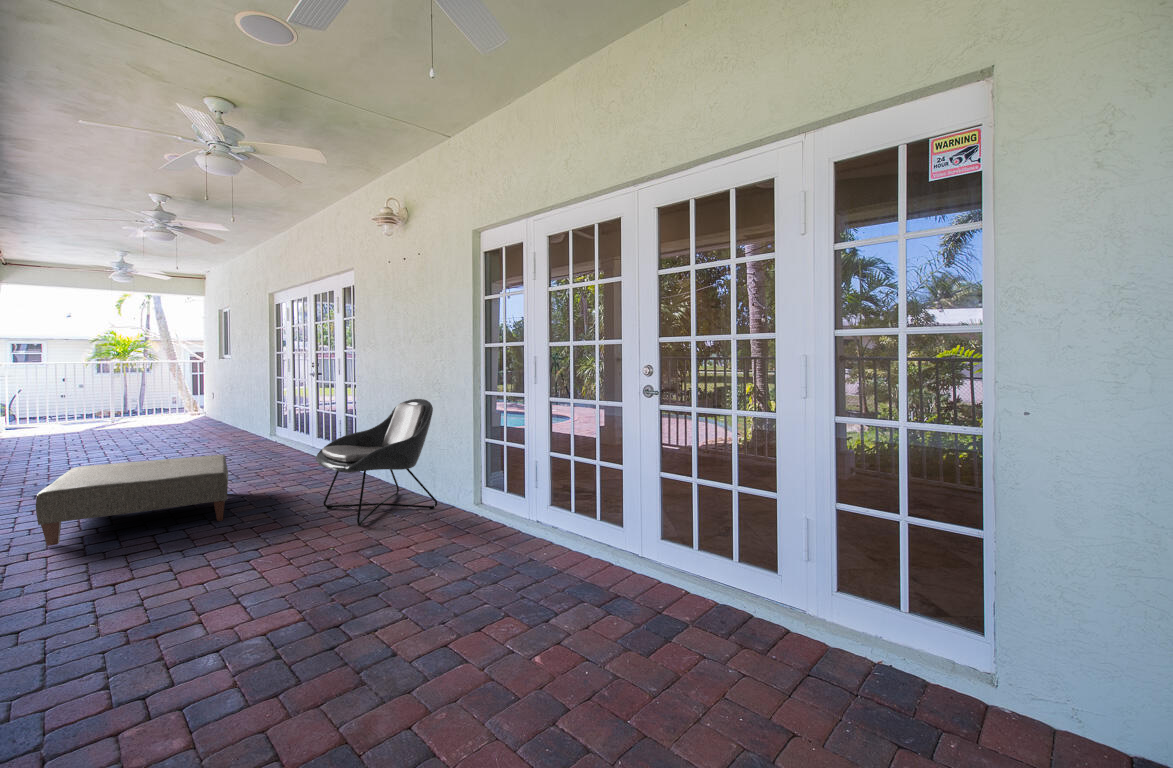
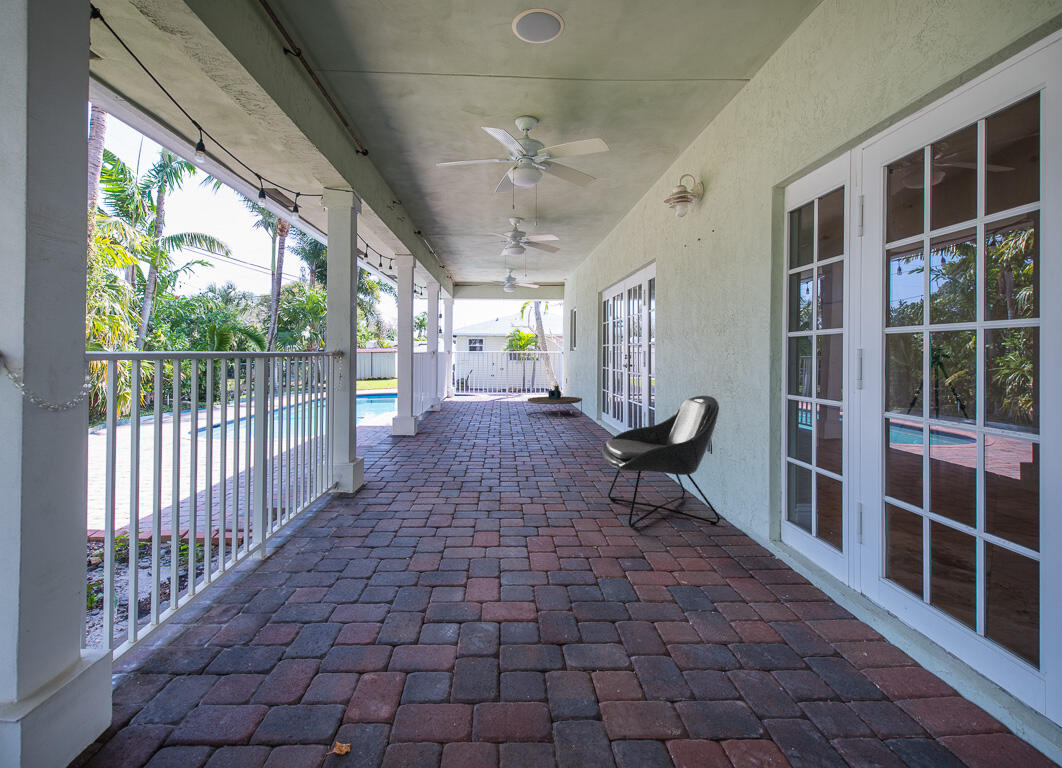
coffee table: none [163,401,245,442] -> present [528,386,582,419]
ottoman: present [36,455,228,546] -> none [417,434,544,495]

